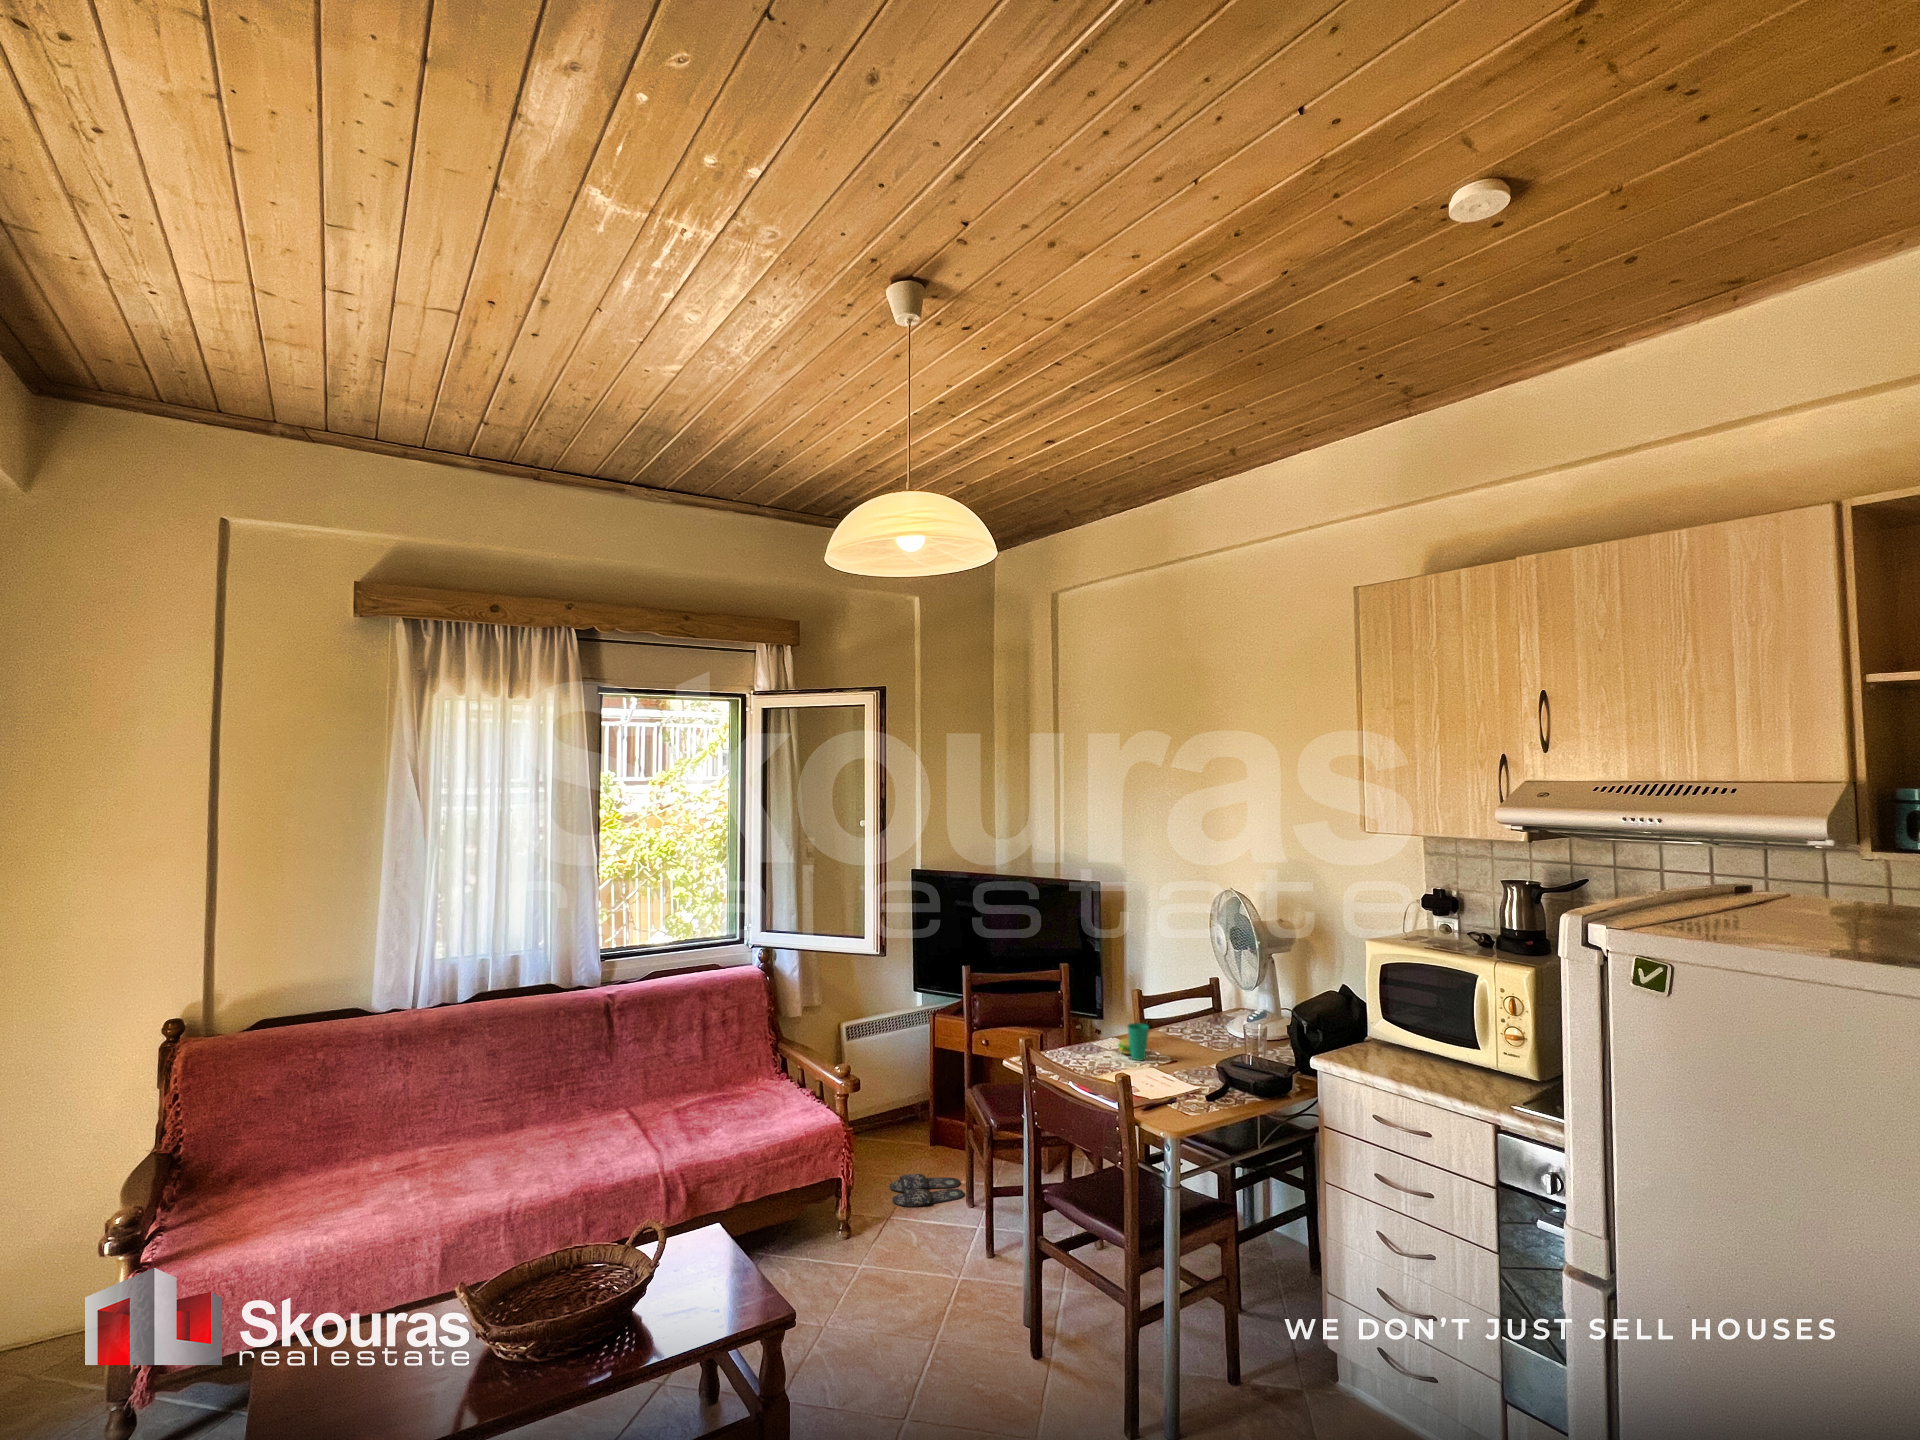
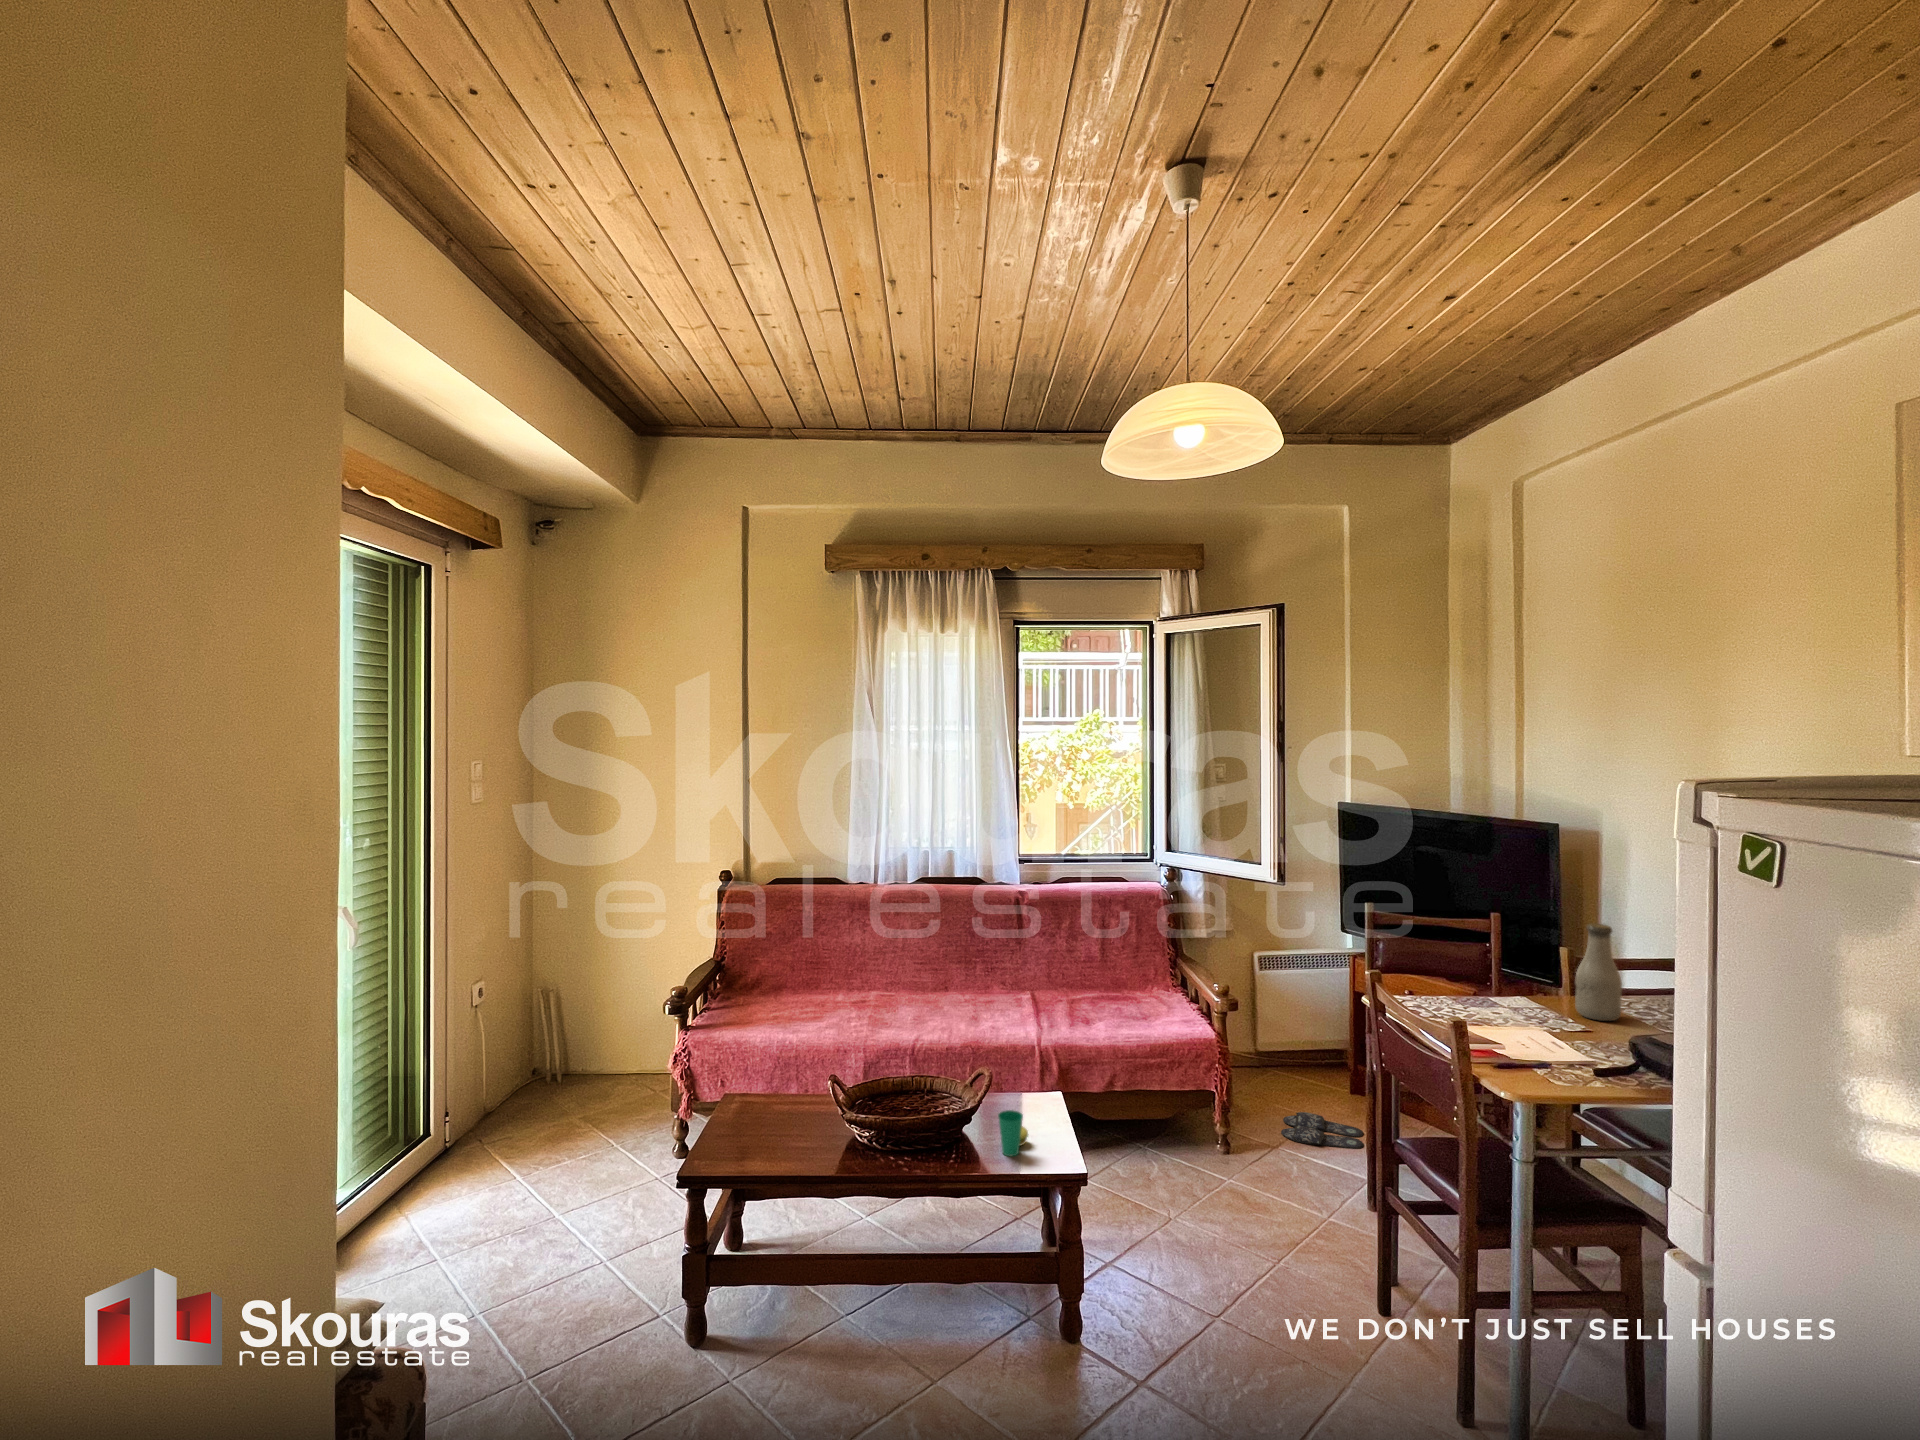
bottle: none [1155,968,1186,1048] -> present [1575,923,1622,1021]
cup: present [1118,1023,1149,1061] -> present [998,1110,1028,1156]

